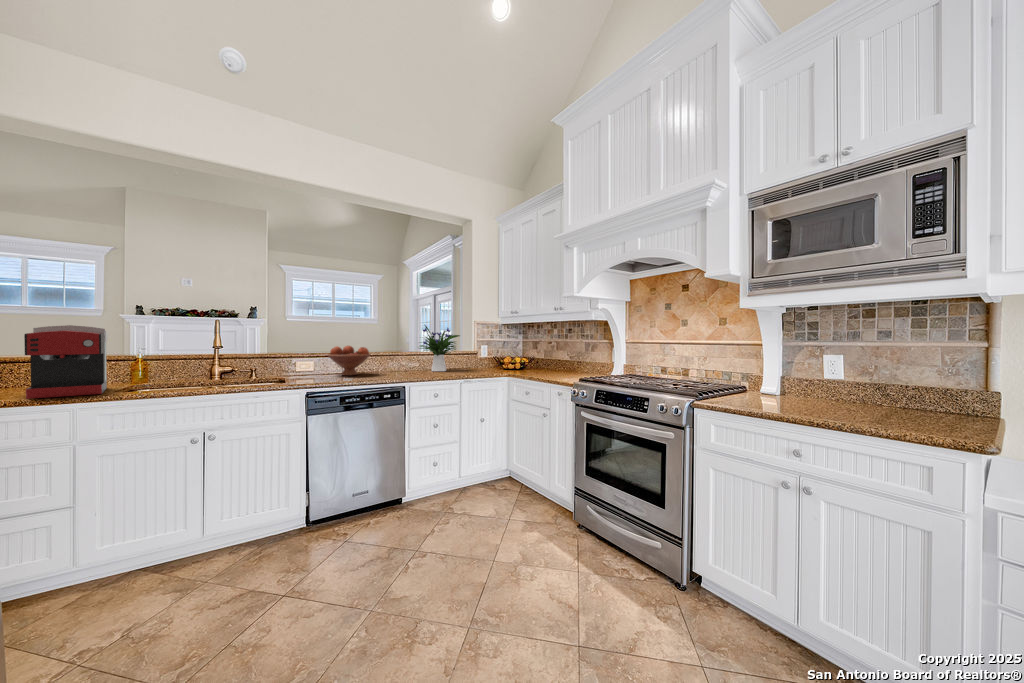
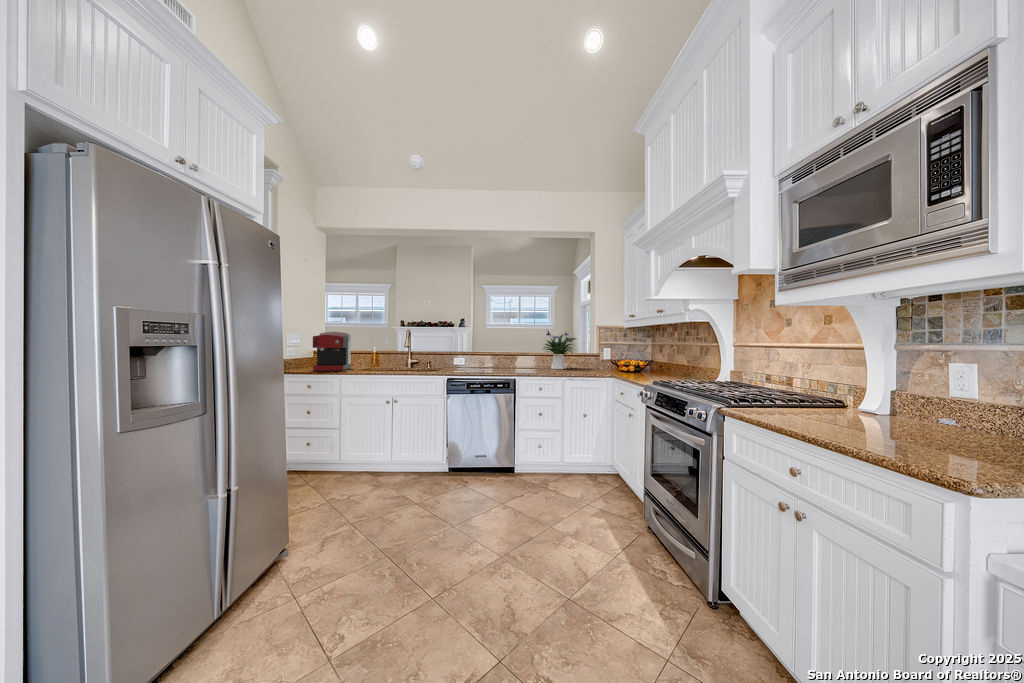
fruit bowl: present [328,346,370,376] -> none [471,346,501,369]

